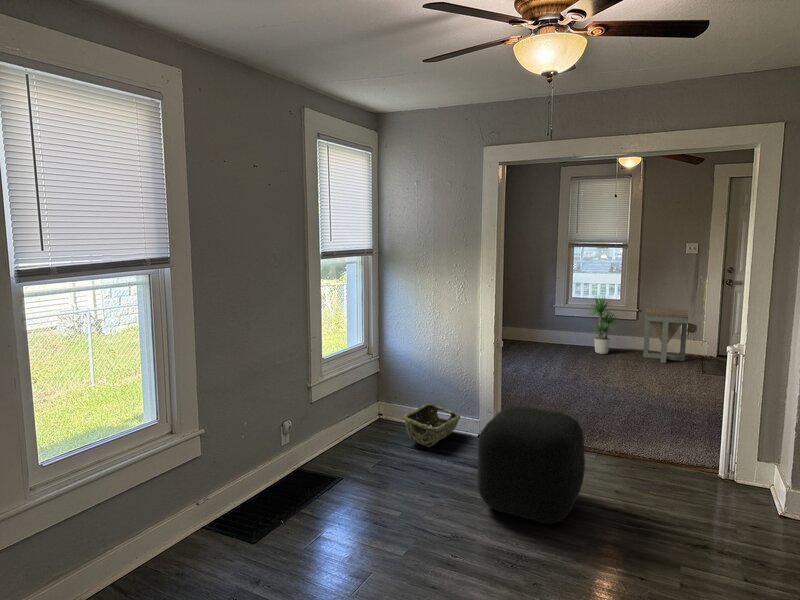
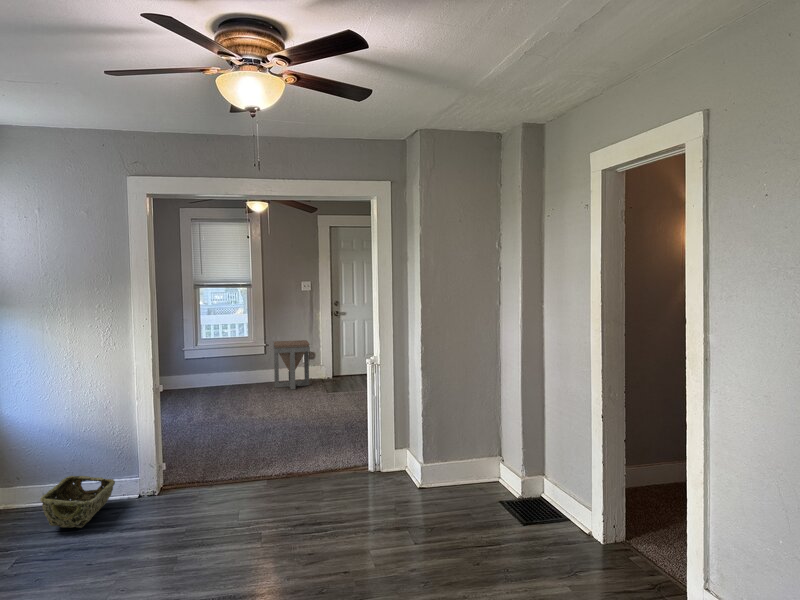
potted plant: present [589,297,616,354] -> none [216,332,256,391]
ottoman: present [478,406,585,523] -> none [165,444,277,566]

